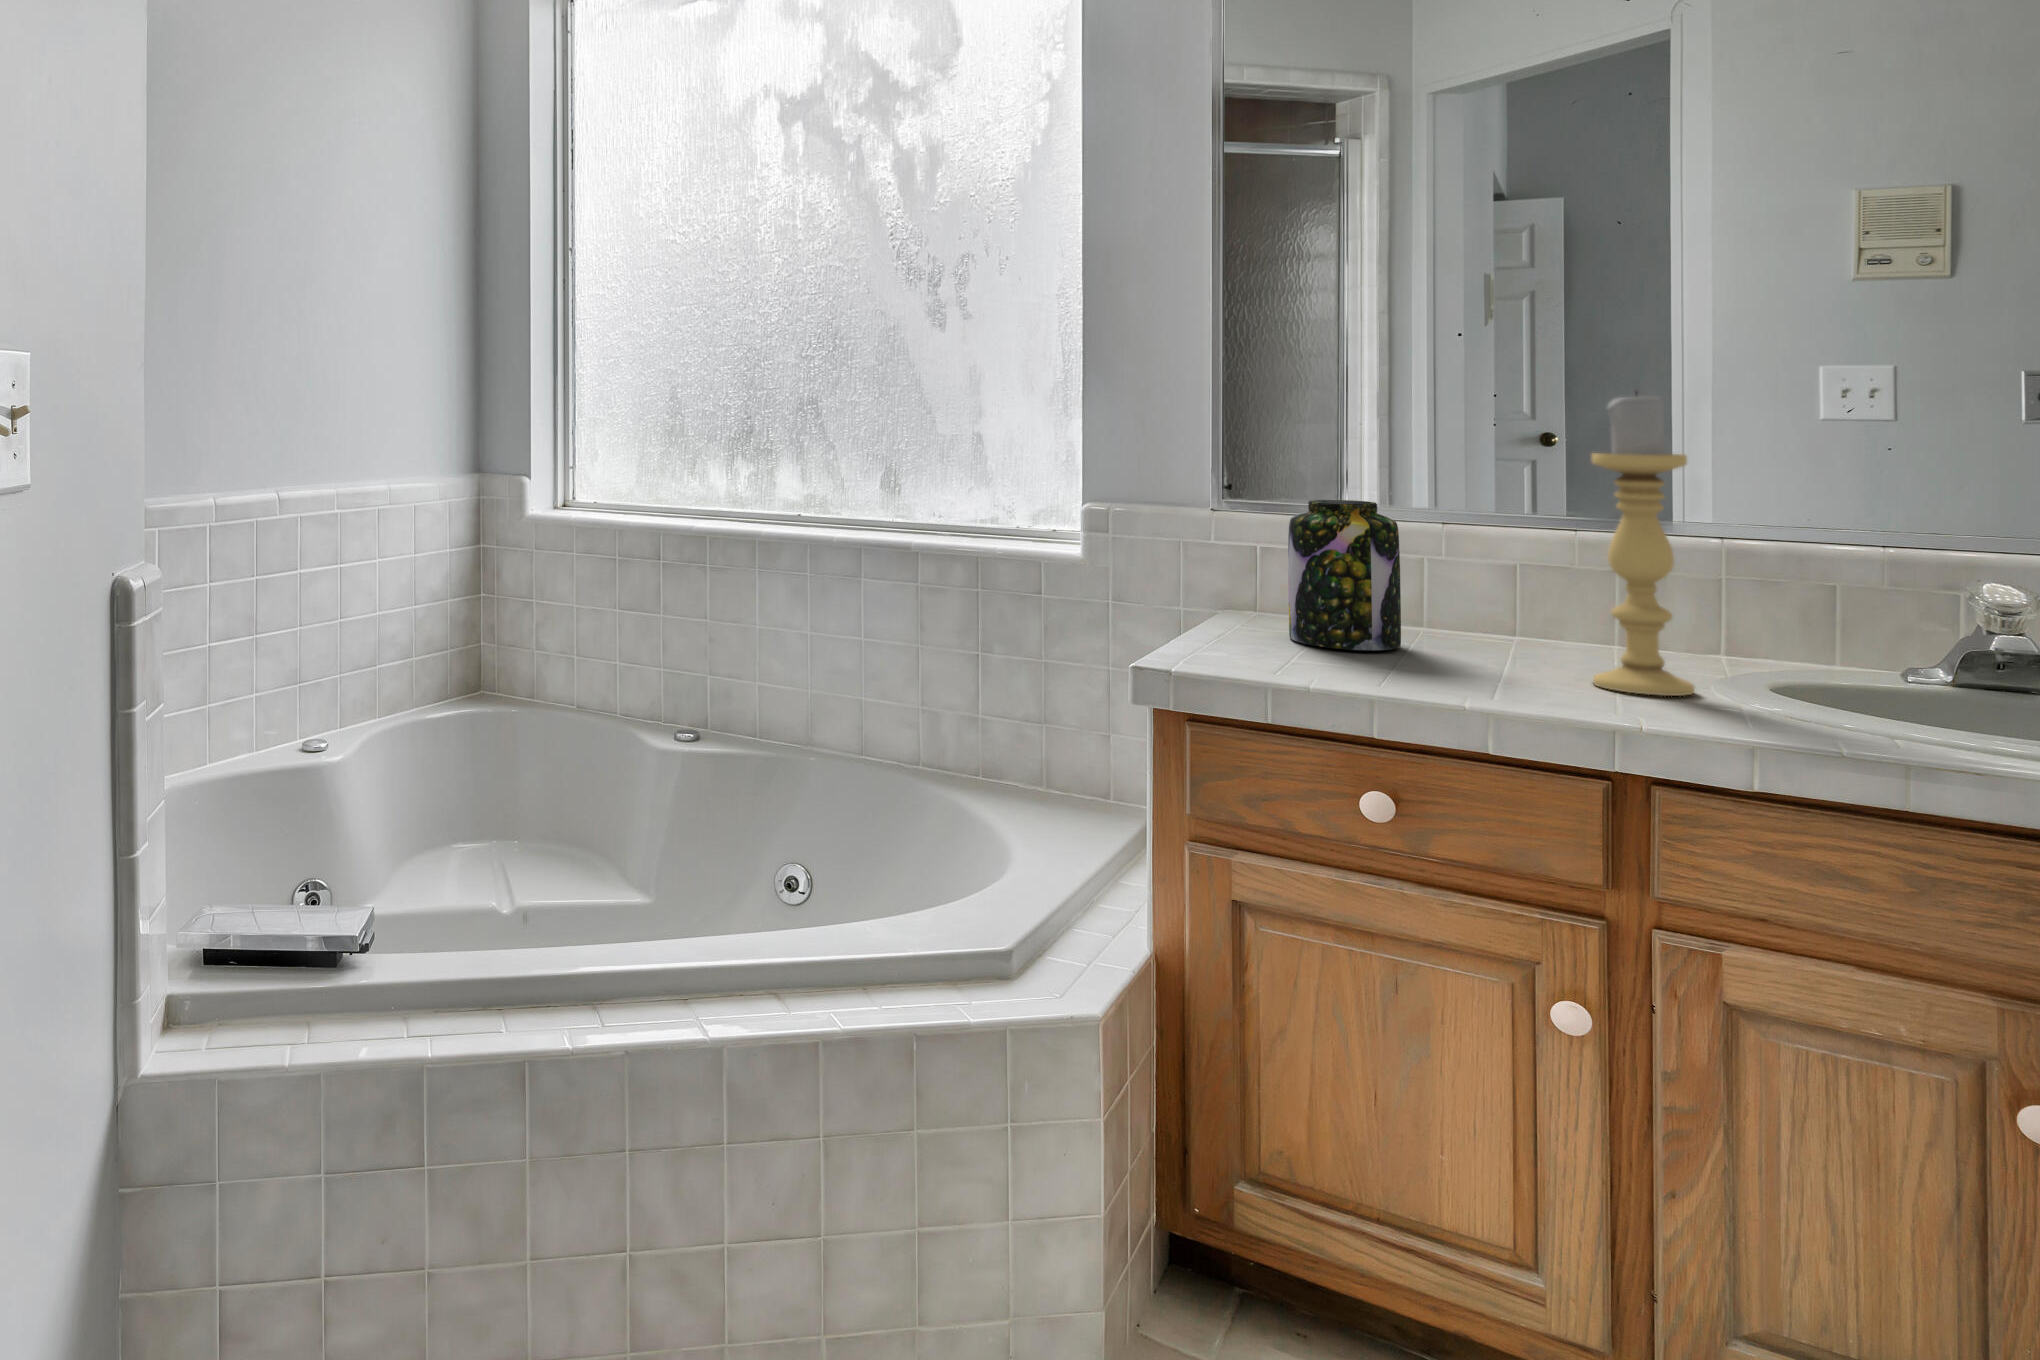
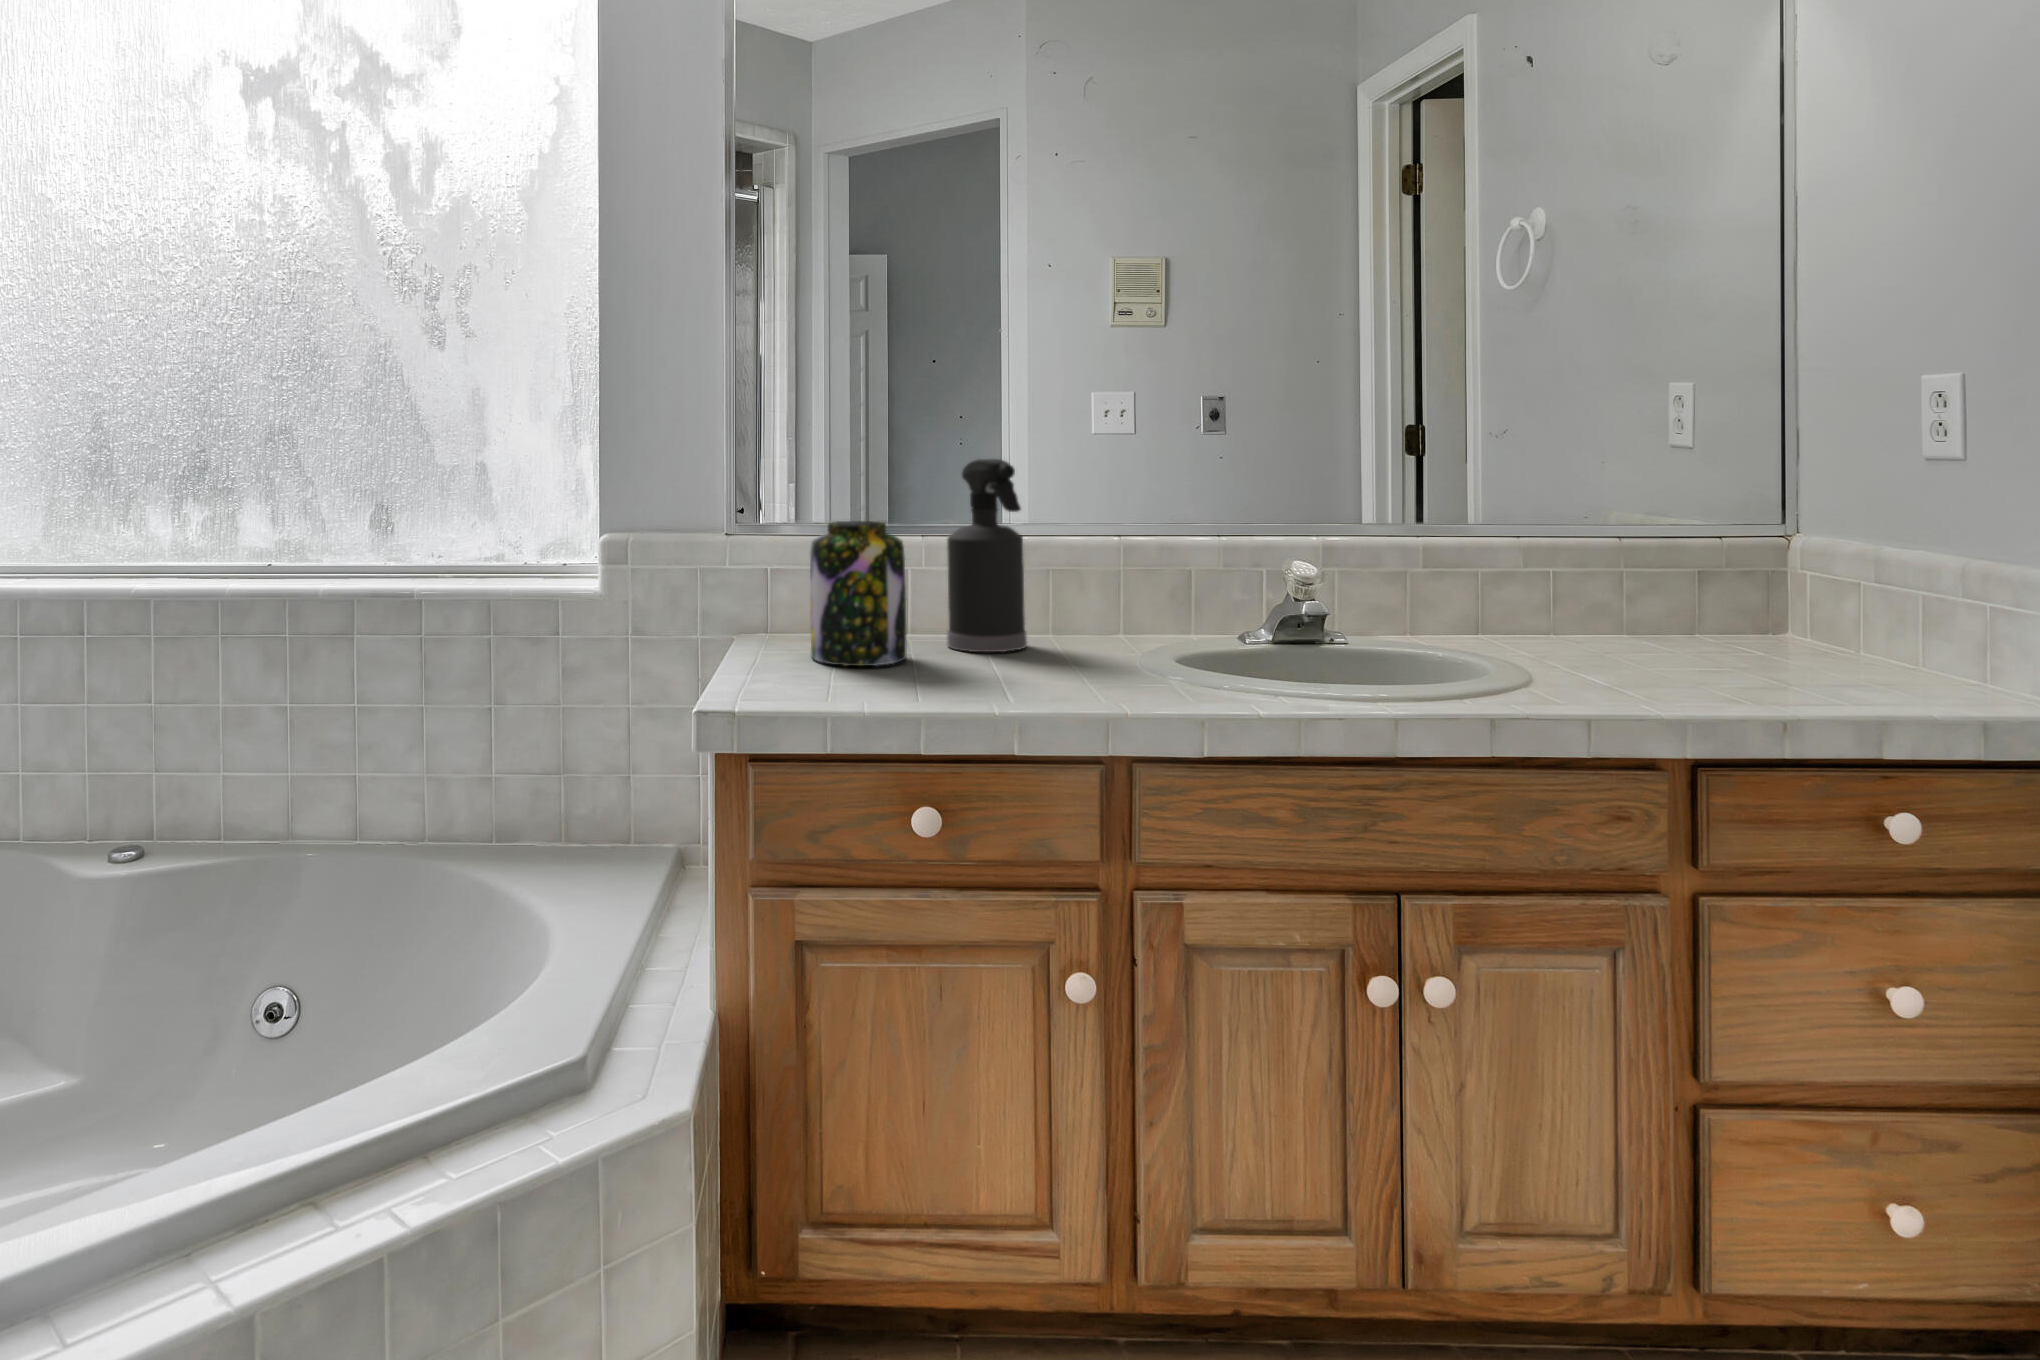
candle holder: present [1592,392,1695,696] -> none [1063,414,1137,681]
spray bottle: none [1467,440,1572,654] -> present [947,459,1027,652]

